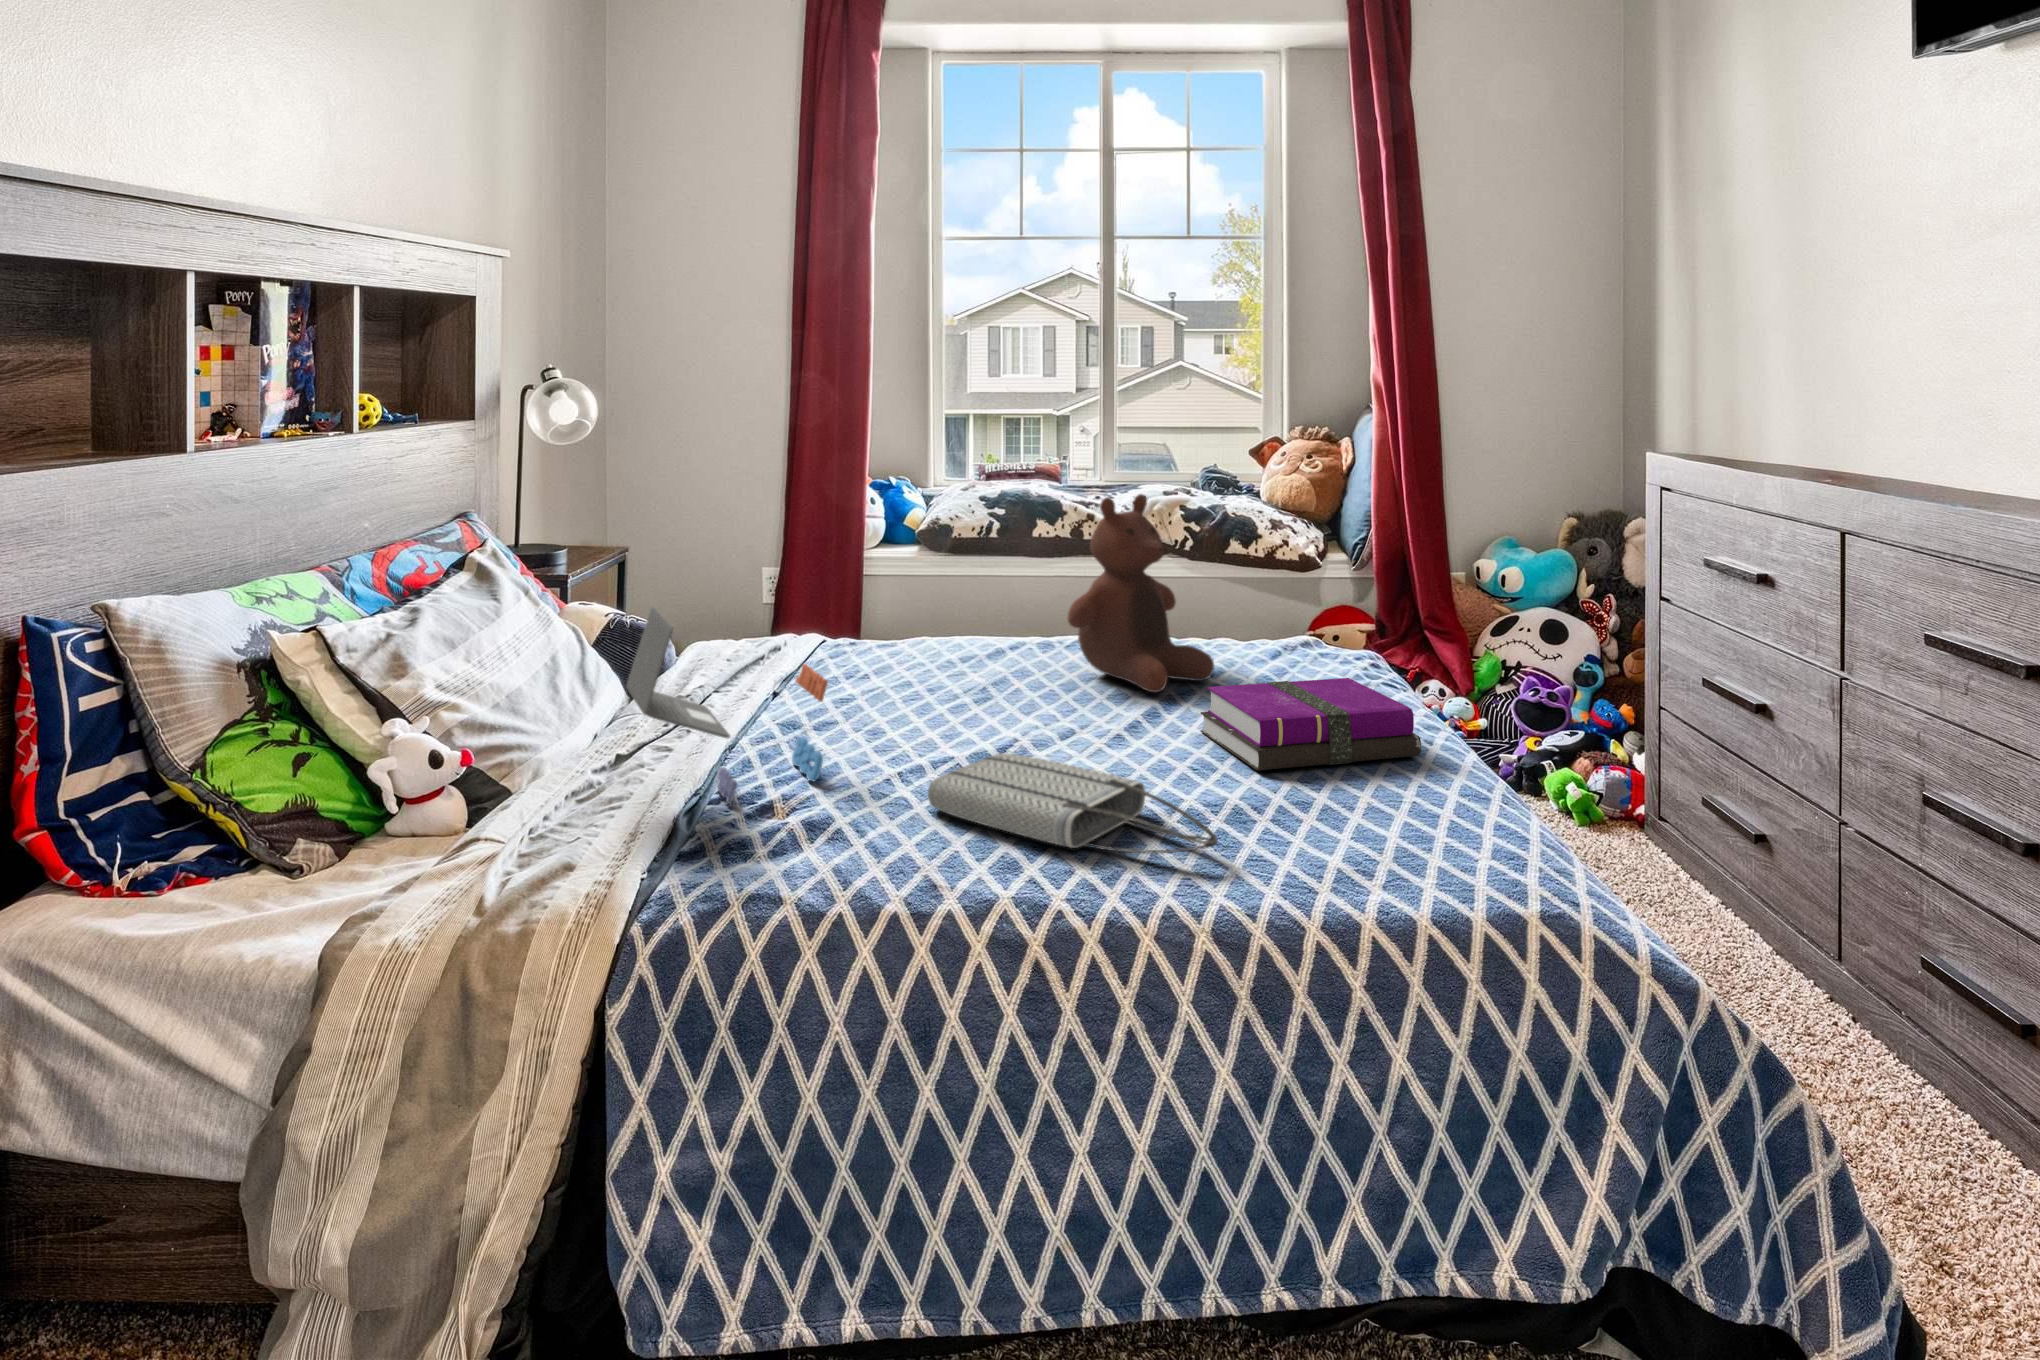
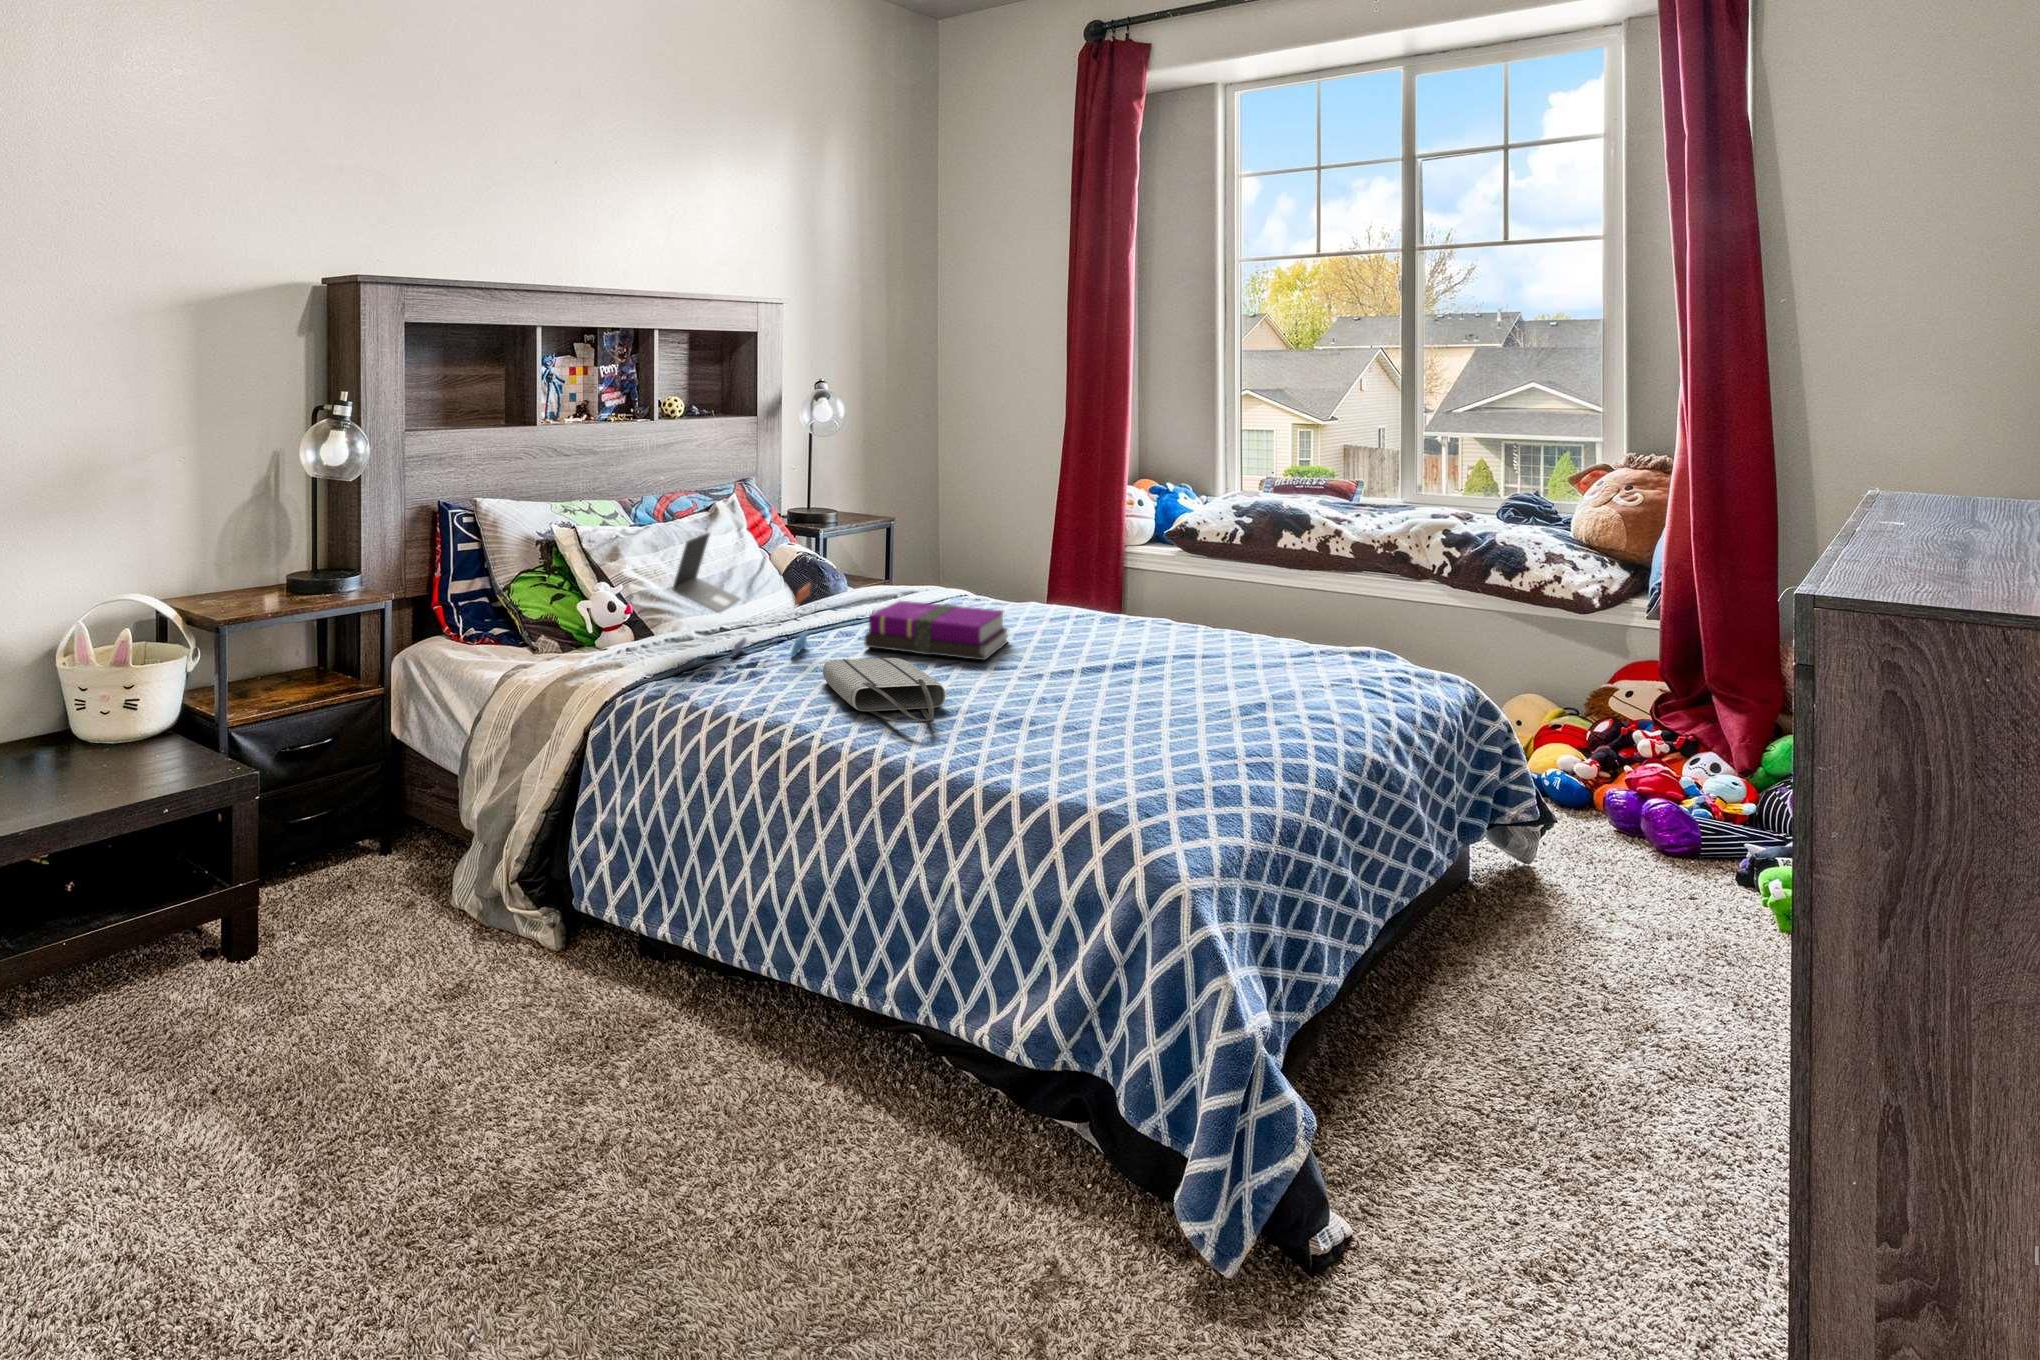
stuffed bear: present [1068,494,1214,693] -> none [1063,494,1187,655]
notebook: present [1200,678,1421,770] -> present [864,601,1008,660]

